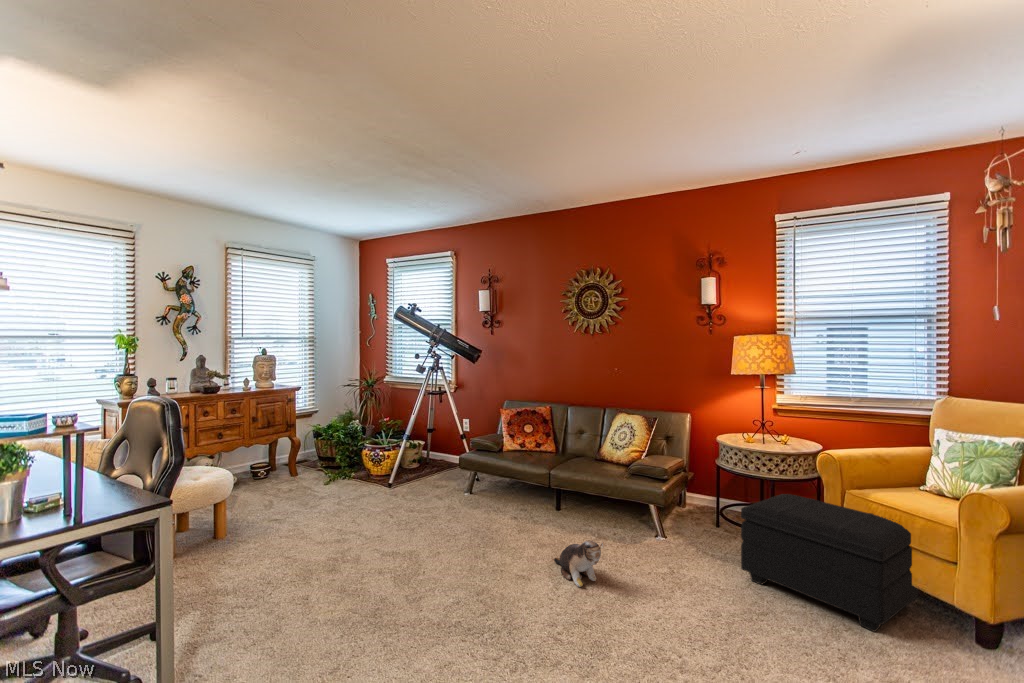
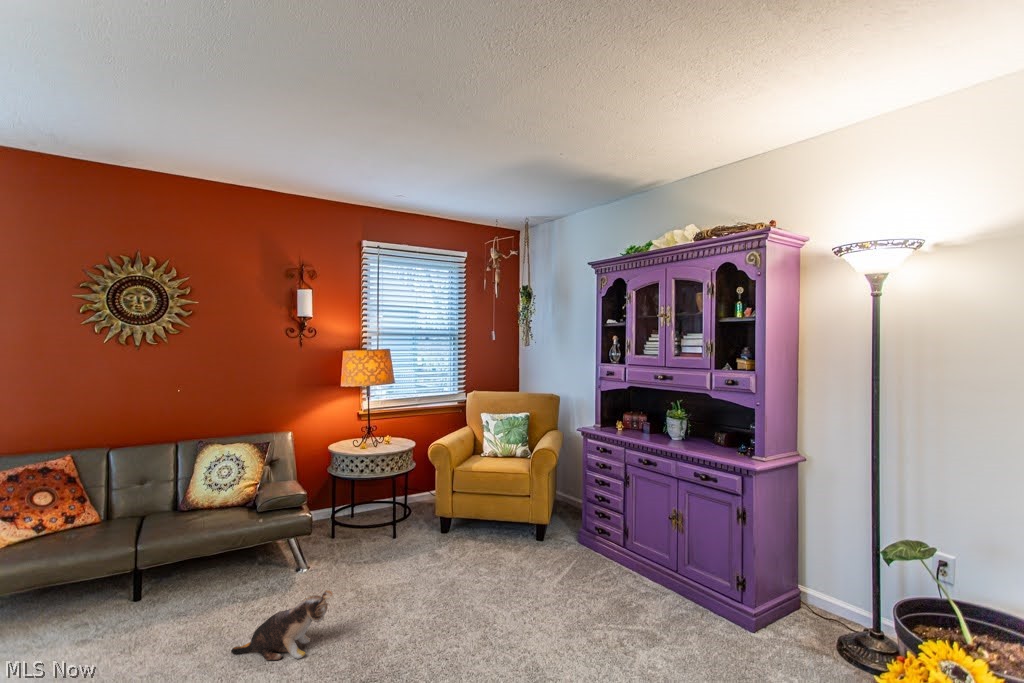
footstool: present [741,494,918,632] -> none [405,481,510,566]

